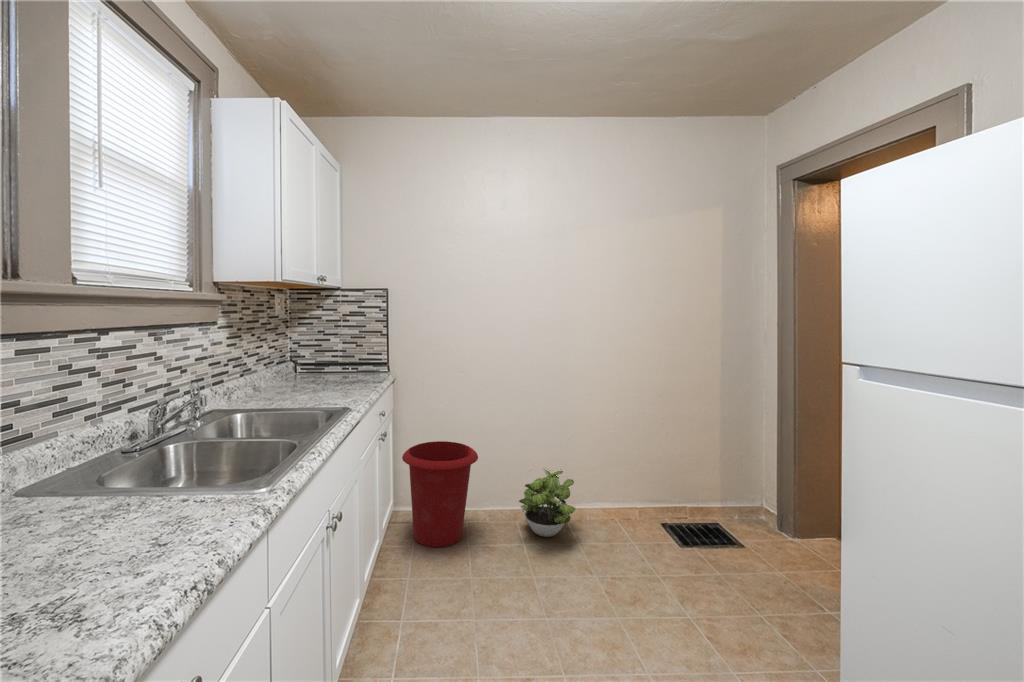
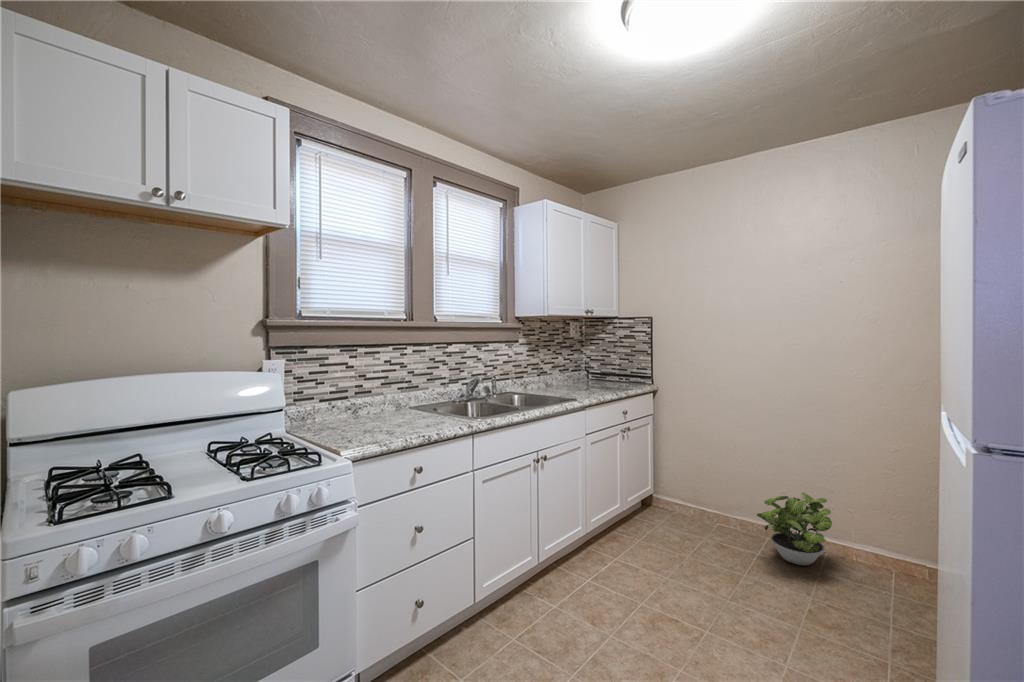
waste bin: present [402,441,478,547] -> none [649,445,719,538]

